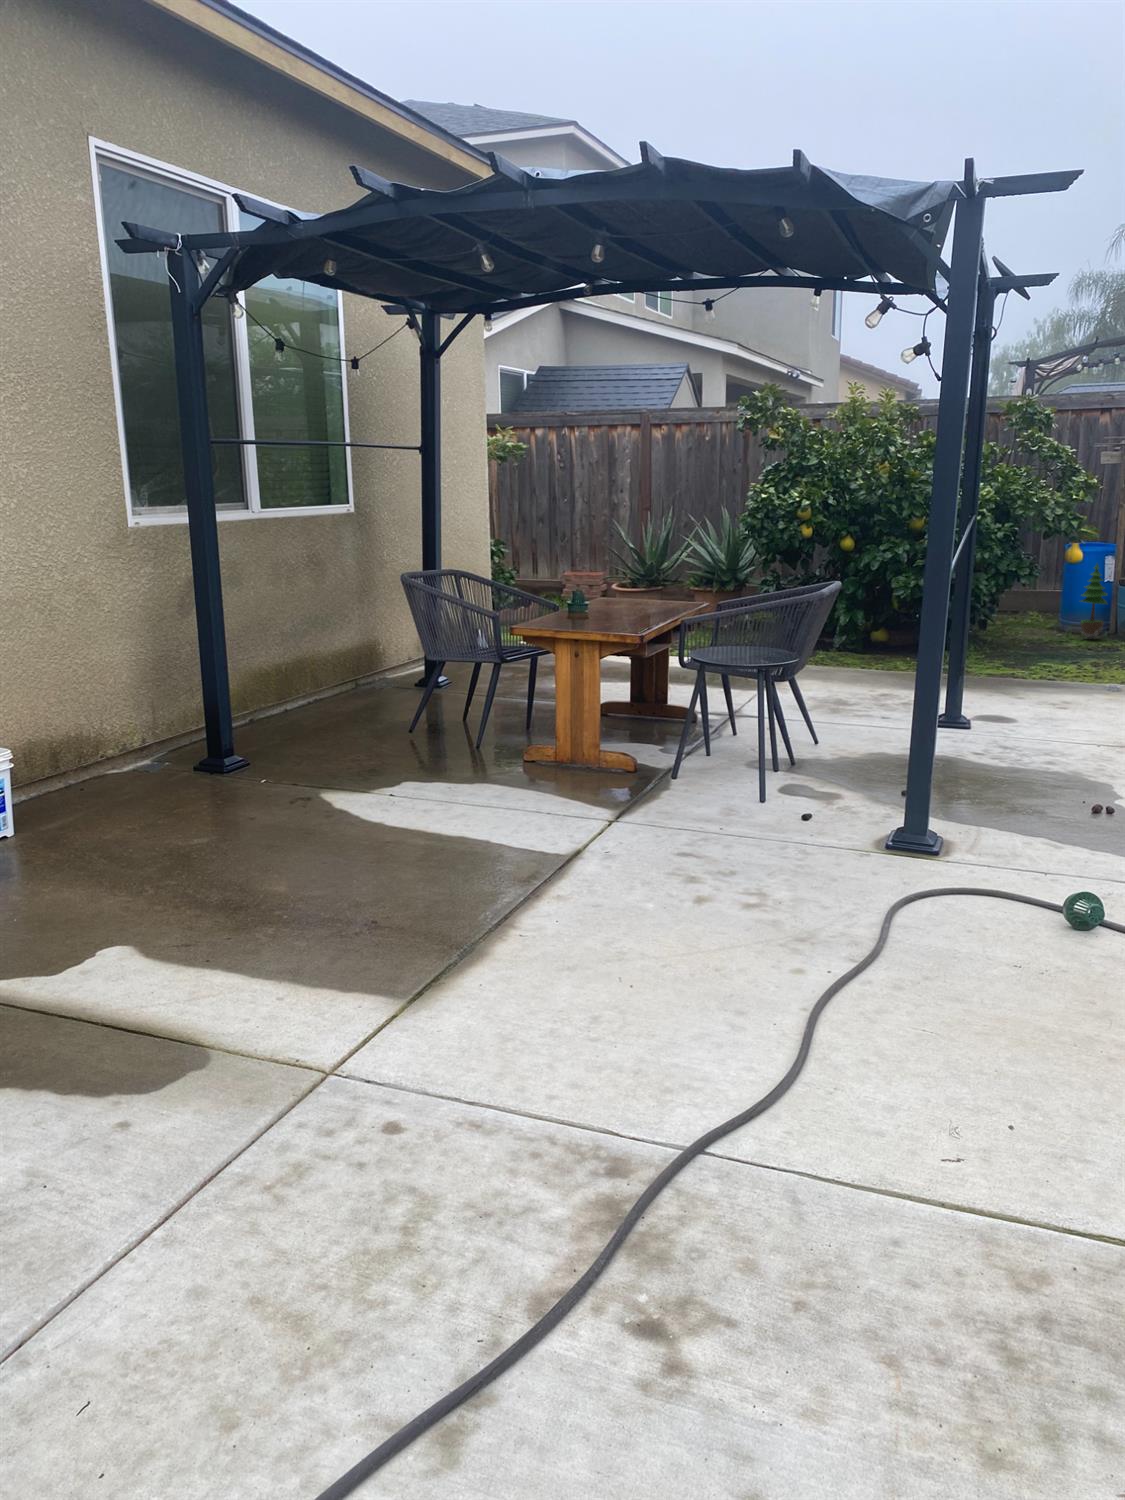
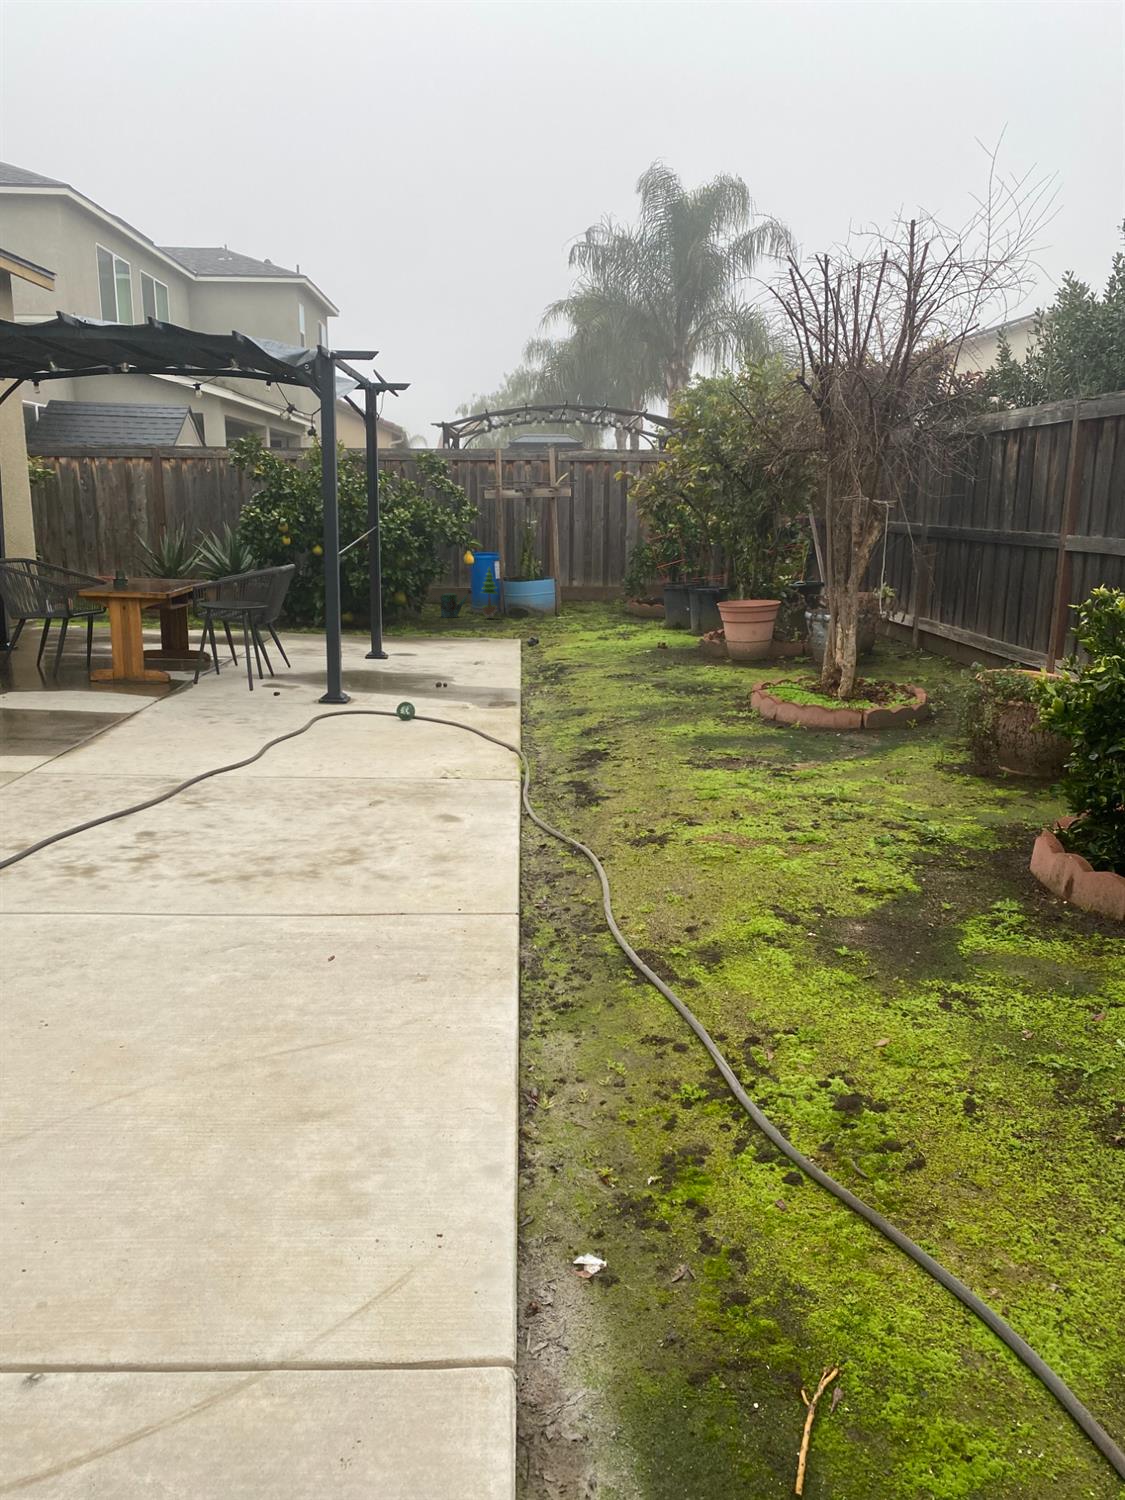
watering can: none [1006,596,1065,636] -> present [440,590,472,618]

